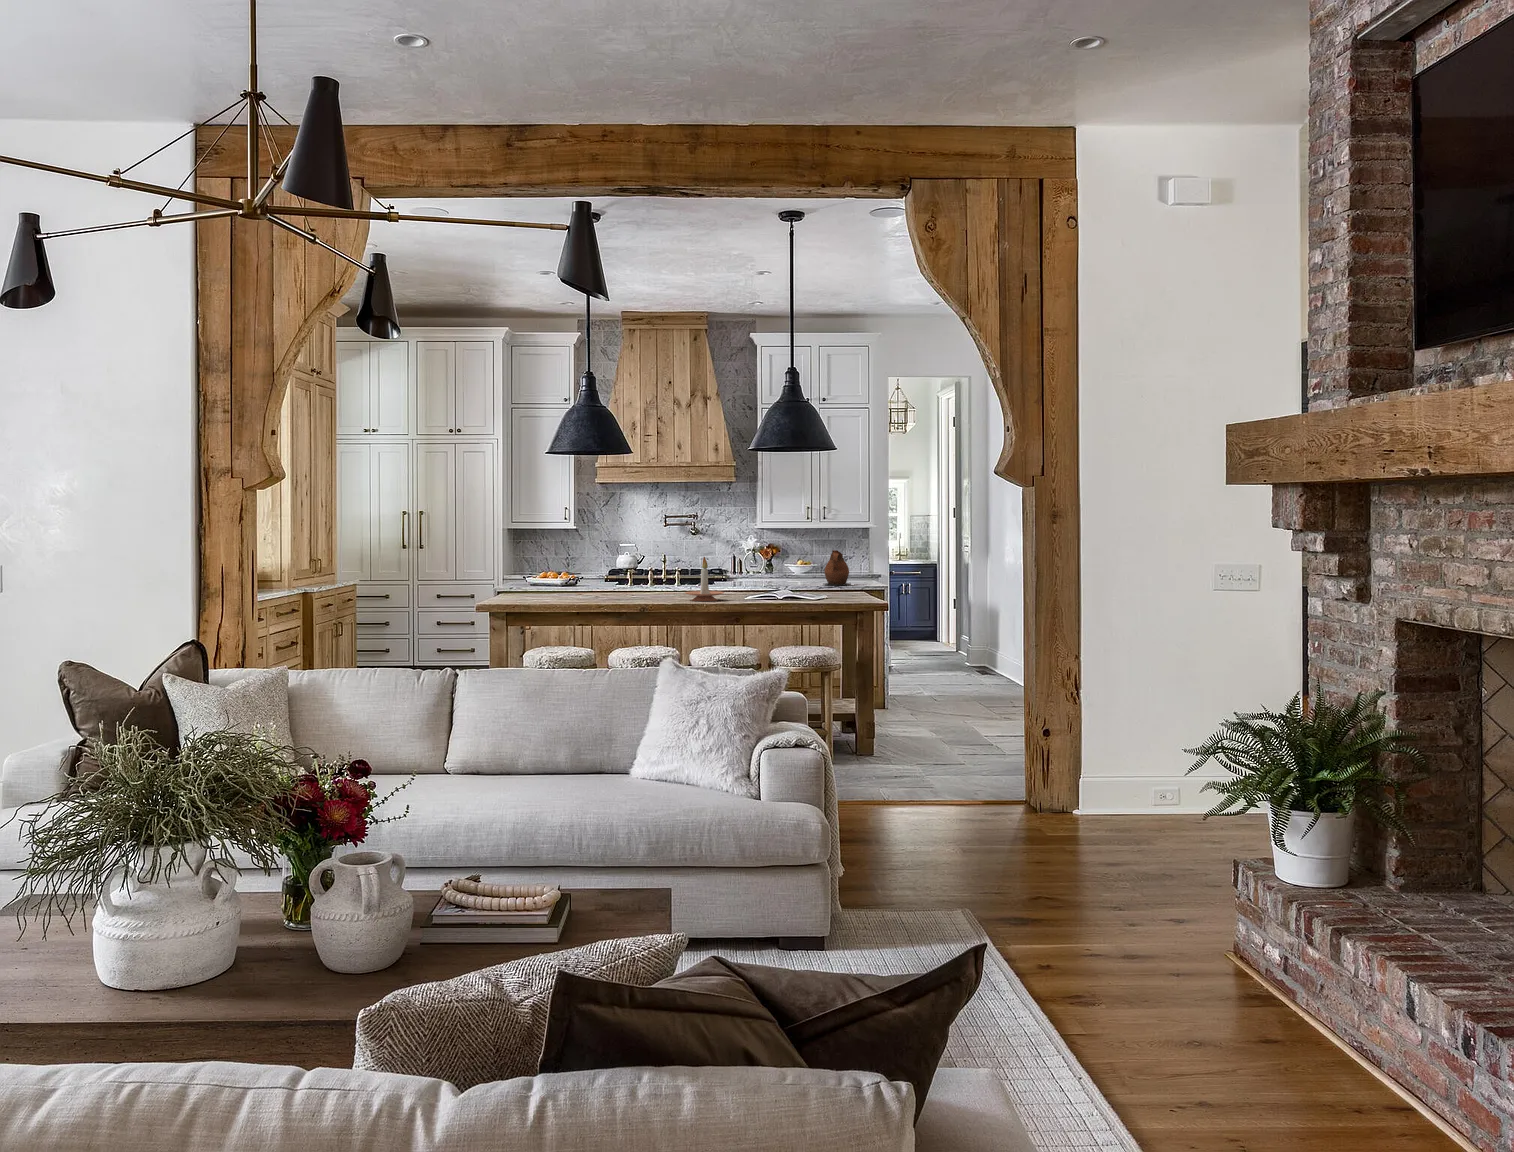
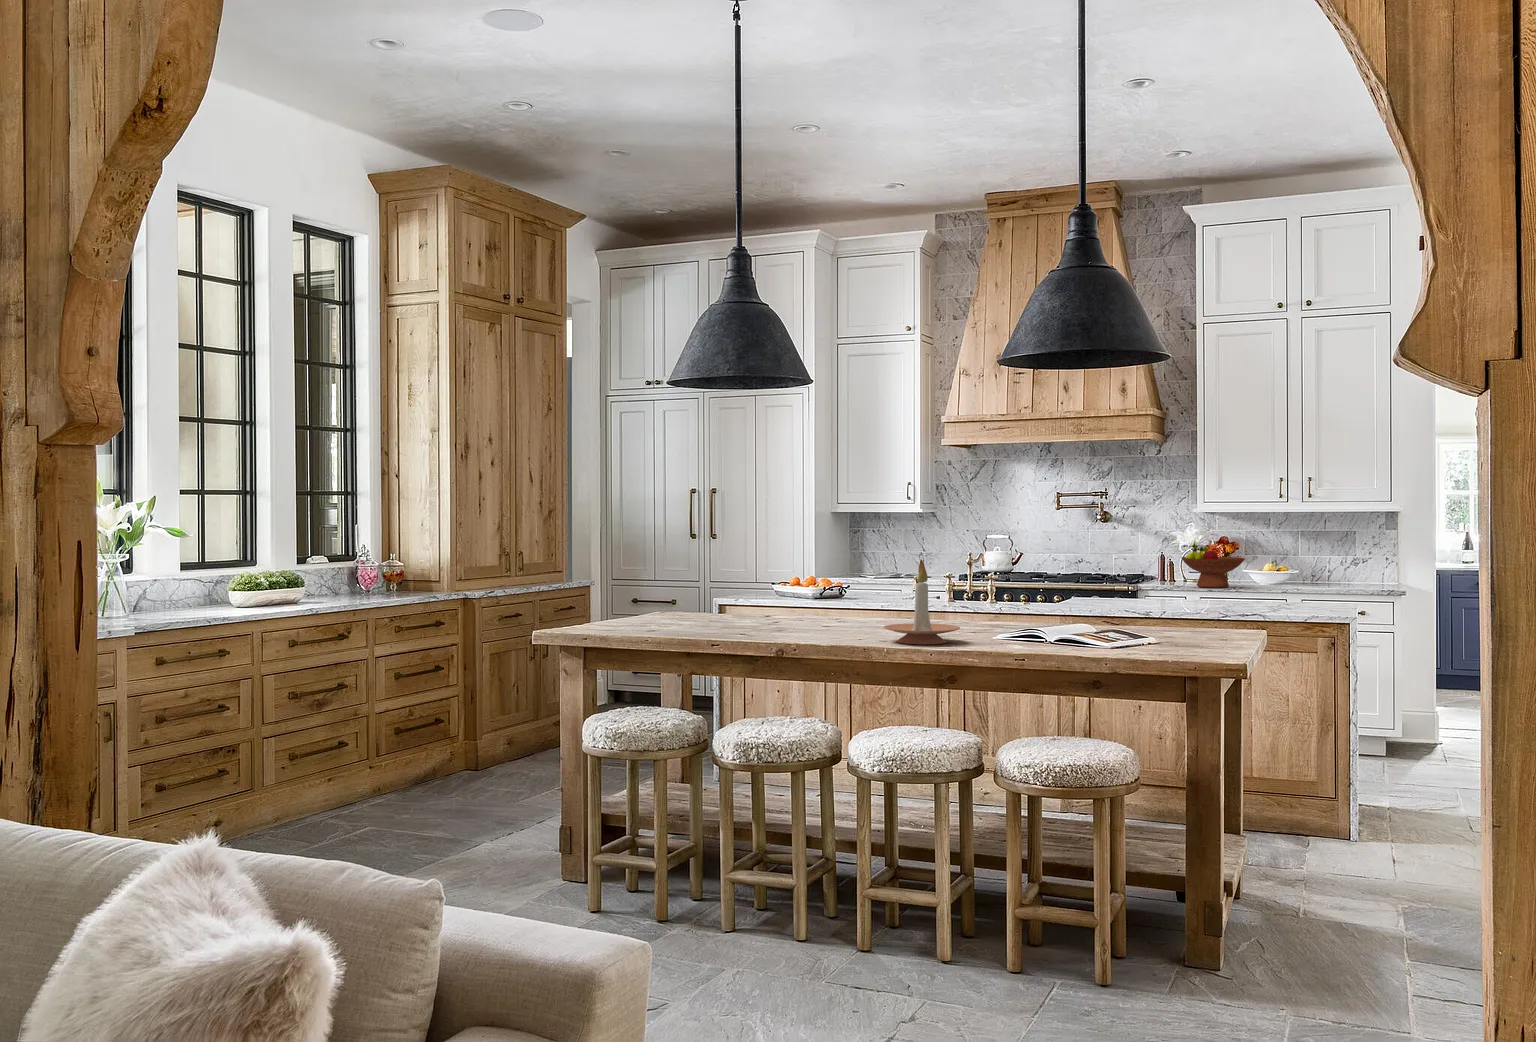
fruit bowl: none [751,550,789,576] -> present [1181,547,1245,588]
ceramic pitcher: present [824,550,850,585] -> none [1249,549,1314,613]

